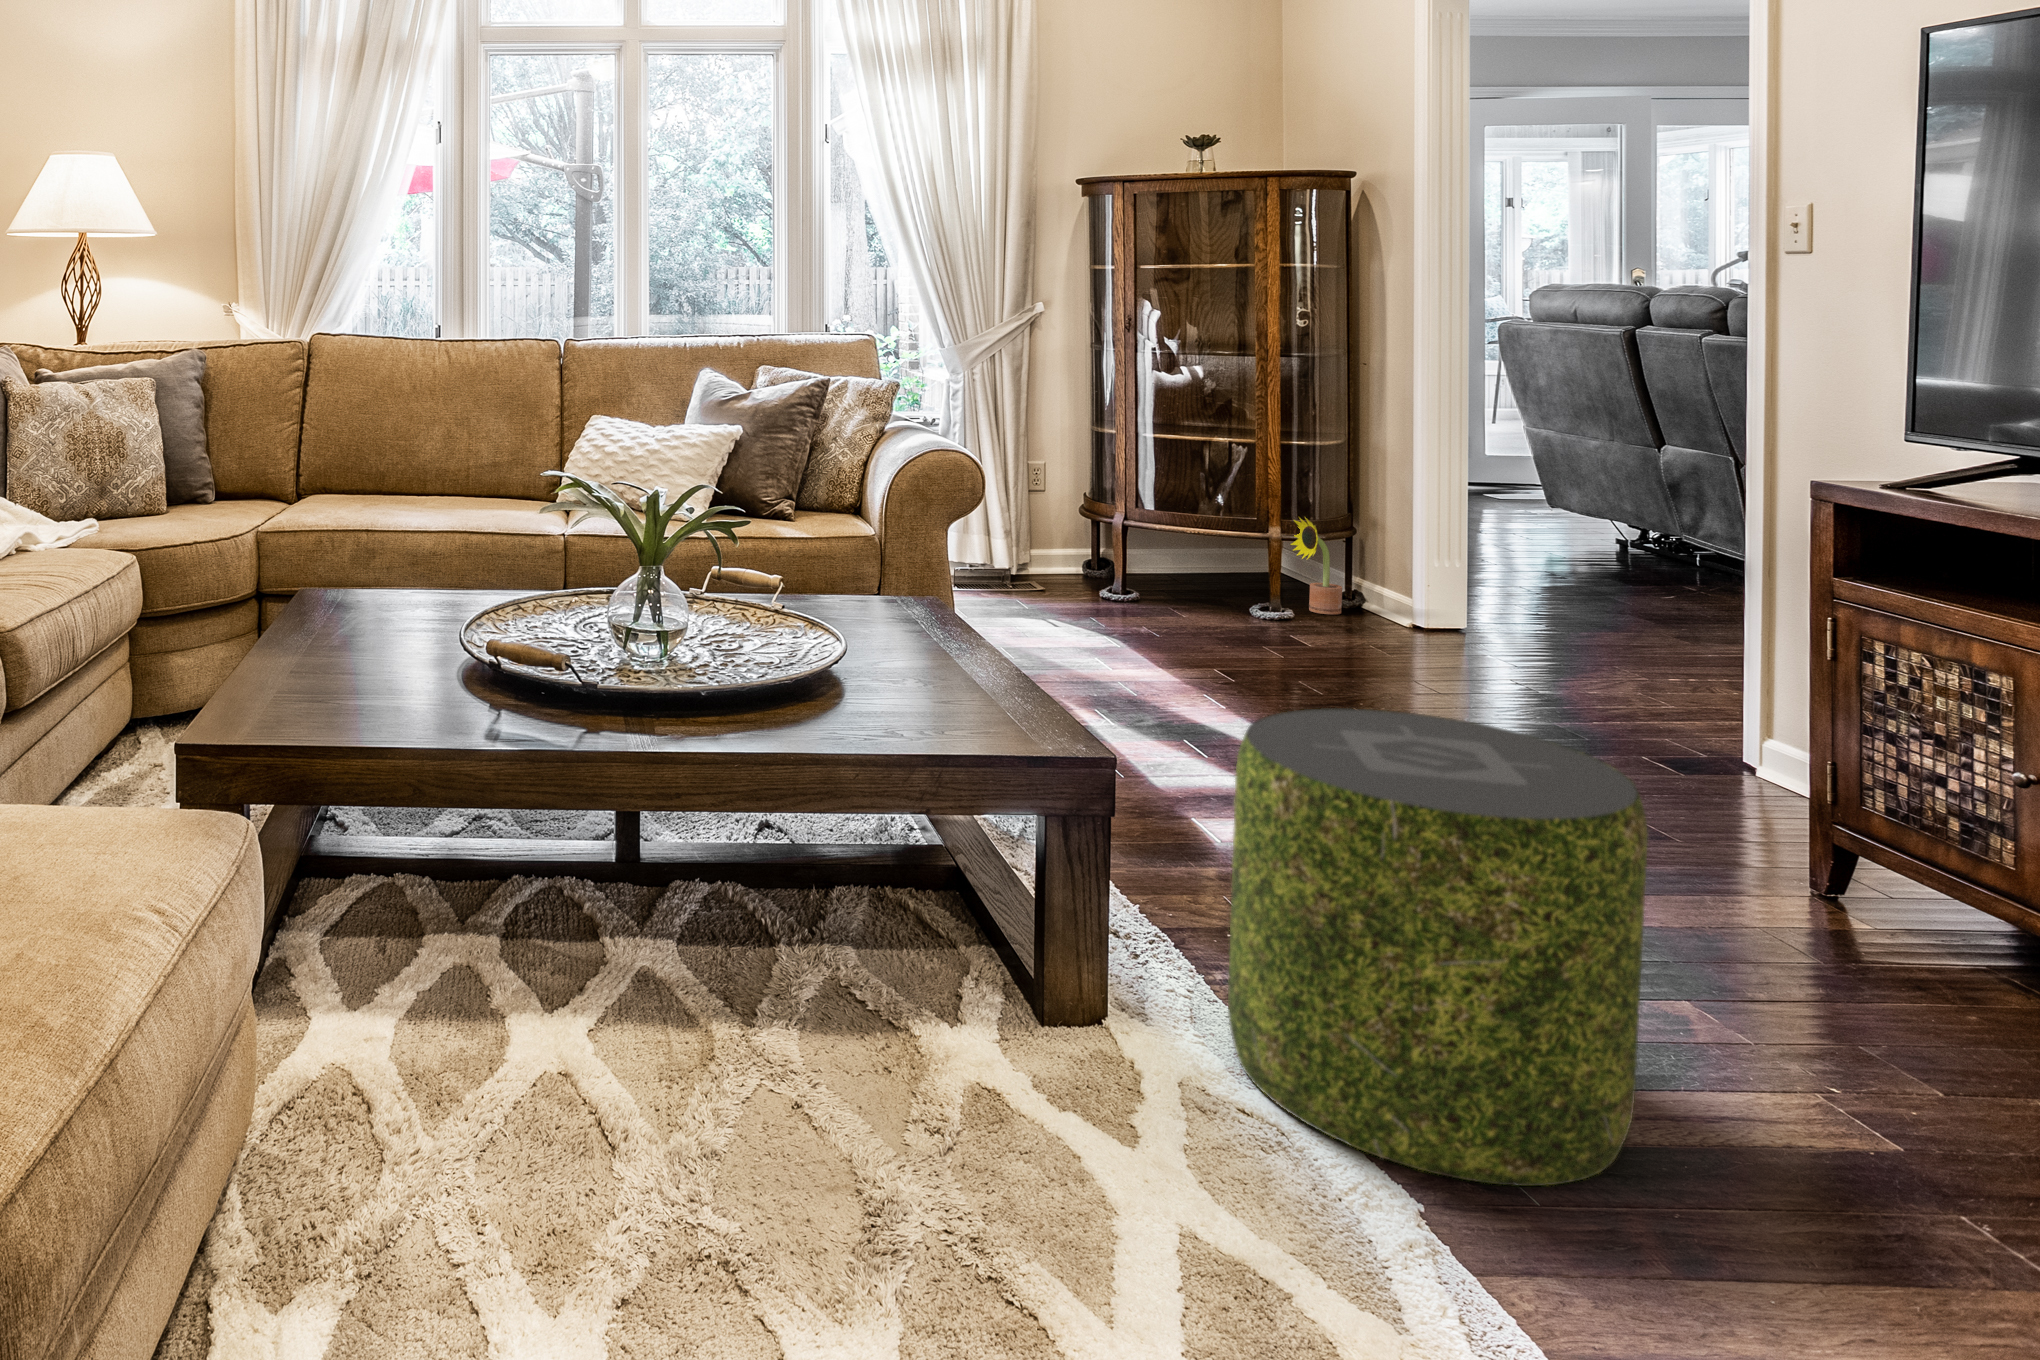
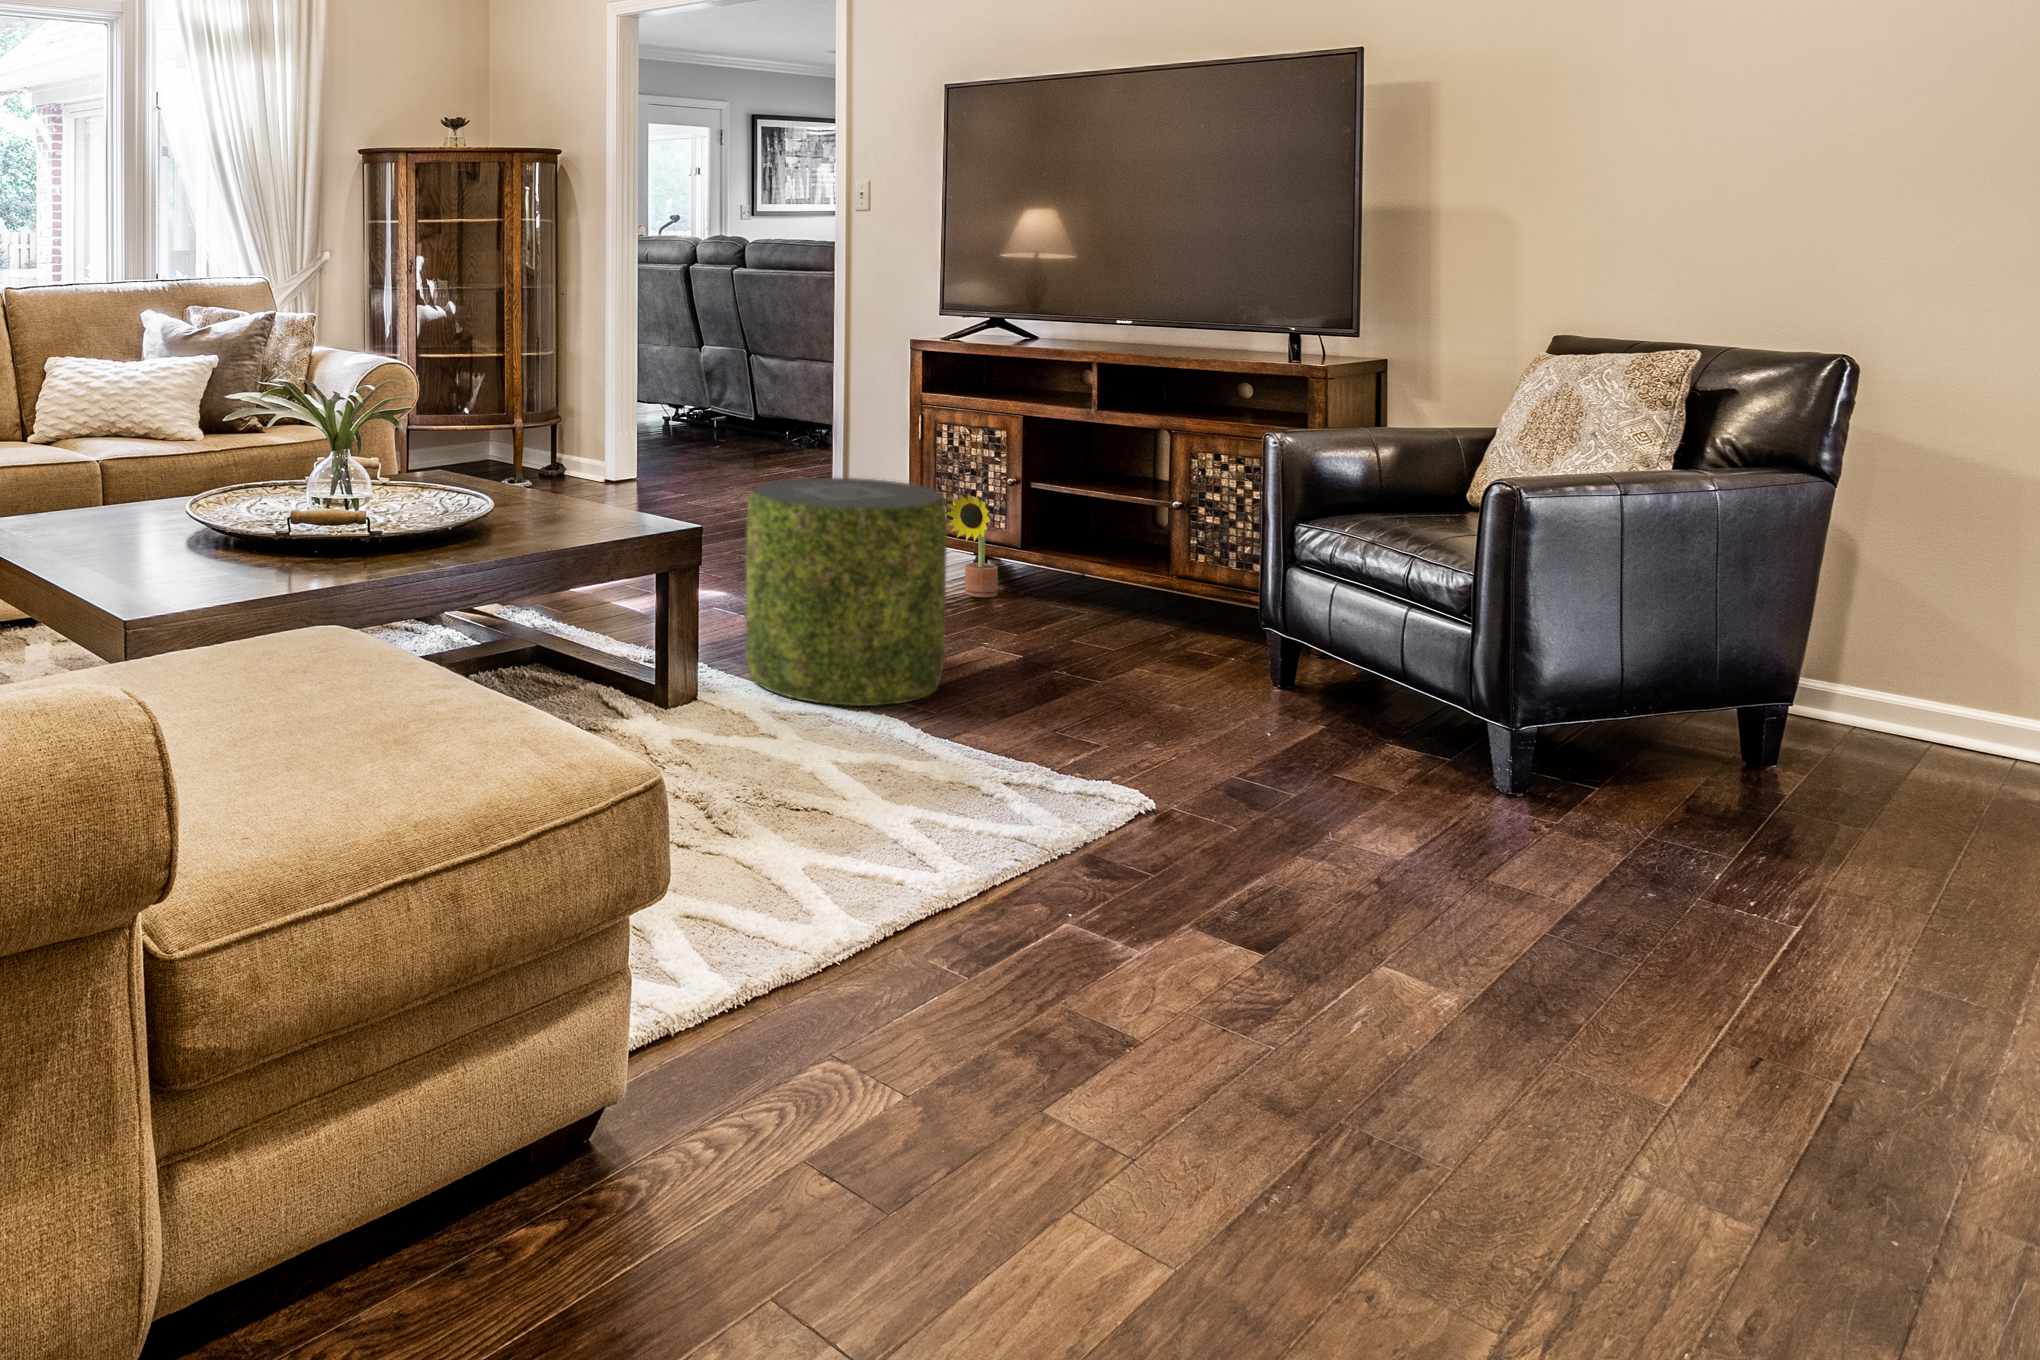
decorative plant: present [1291,517,1342,614] -> present [946,494,998,597]

